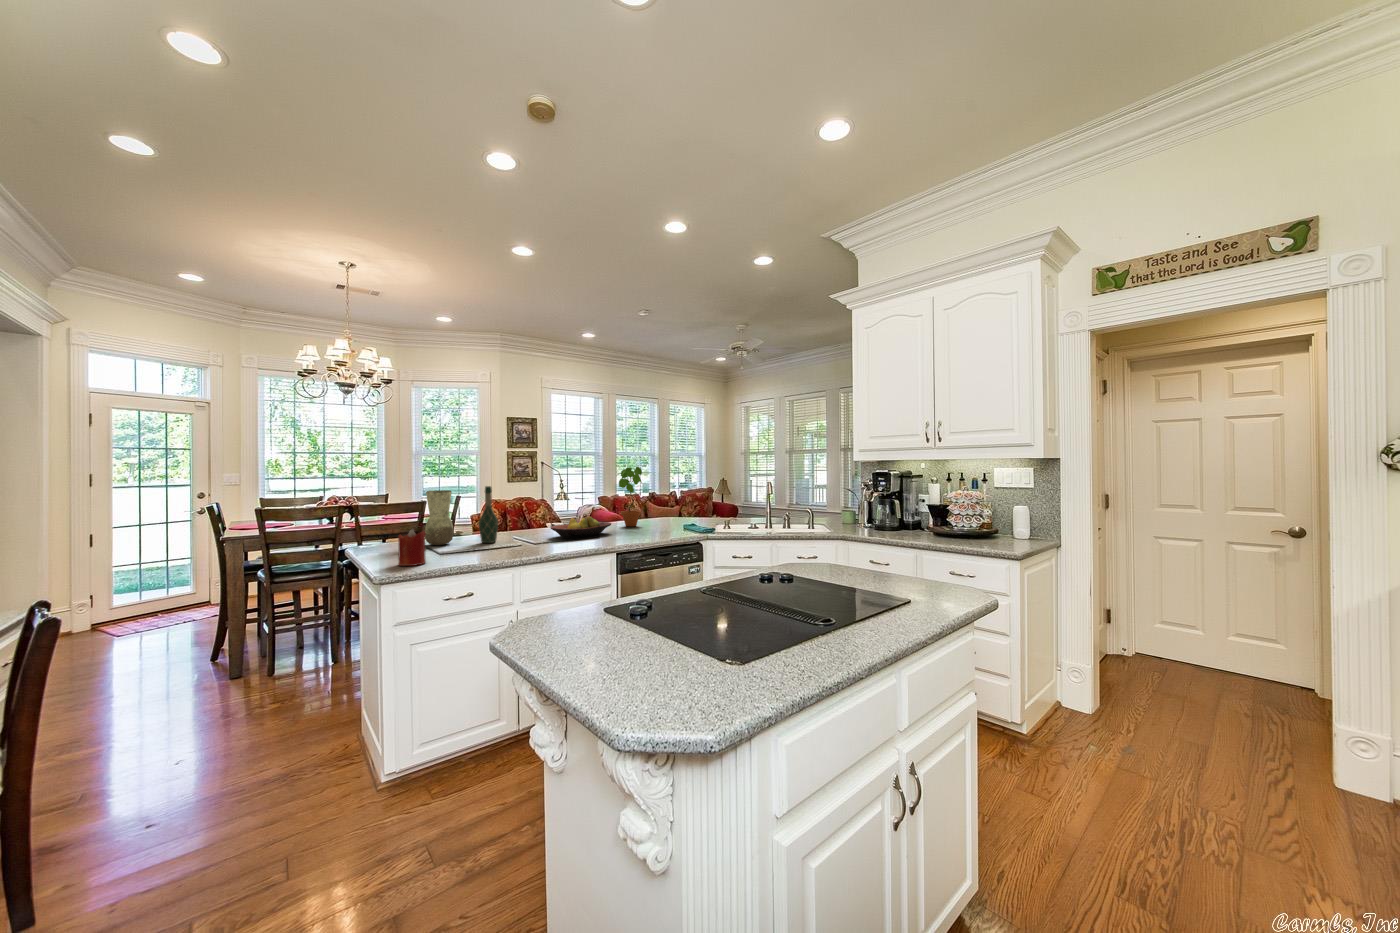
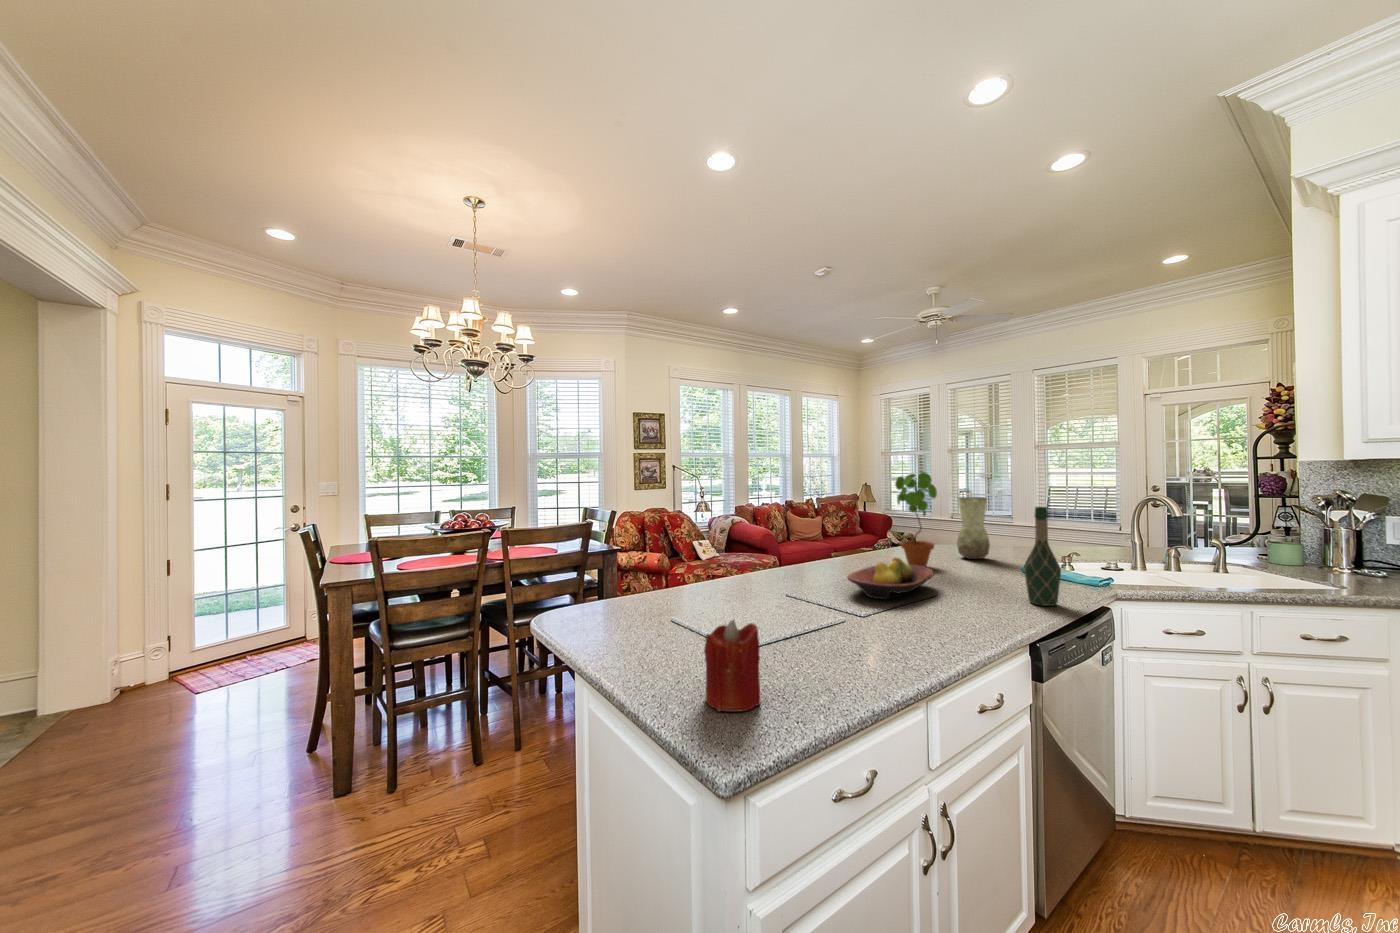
wine bottle: present [479,486,498,543] -> present [1024,507,1061,606]
vase: present [425,490,454,545] -> present [957,497,990,559]

